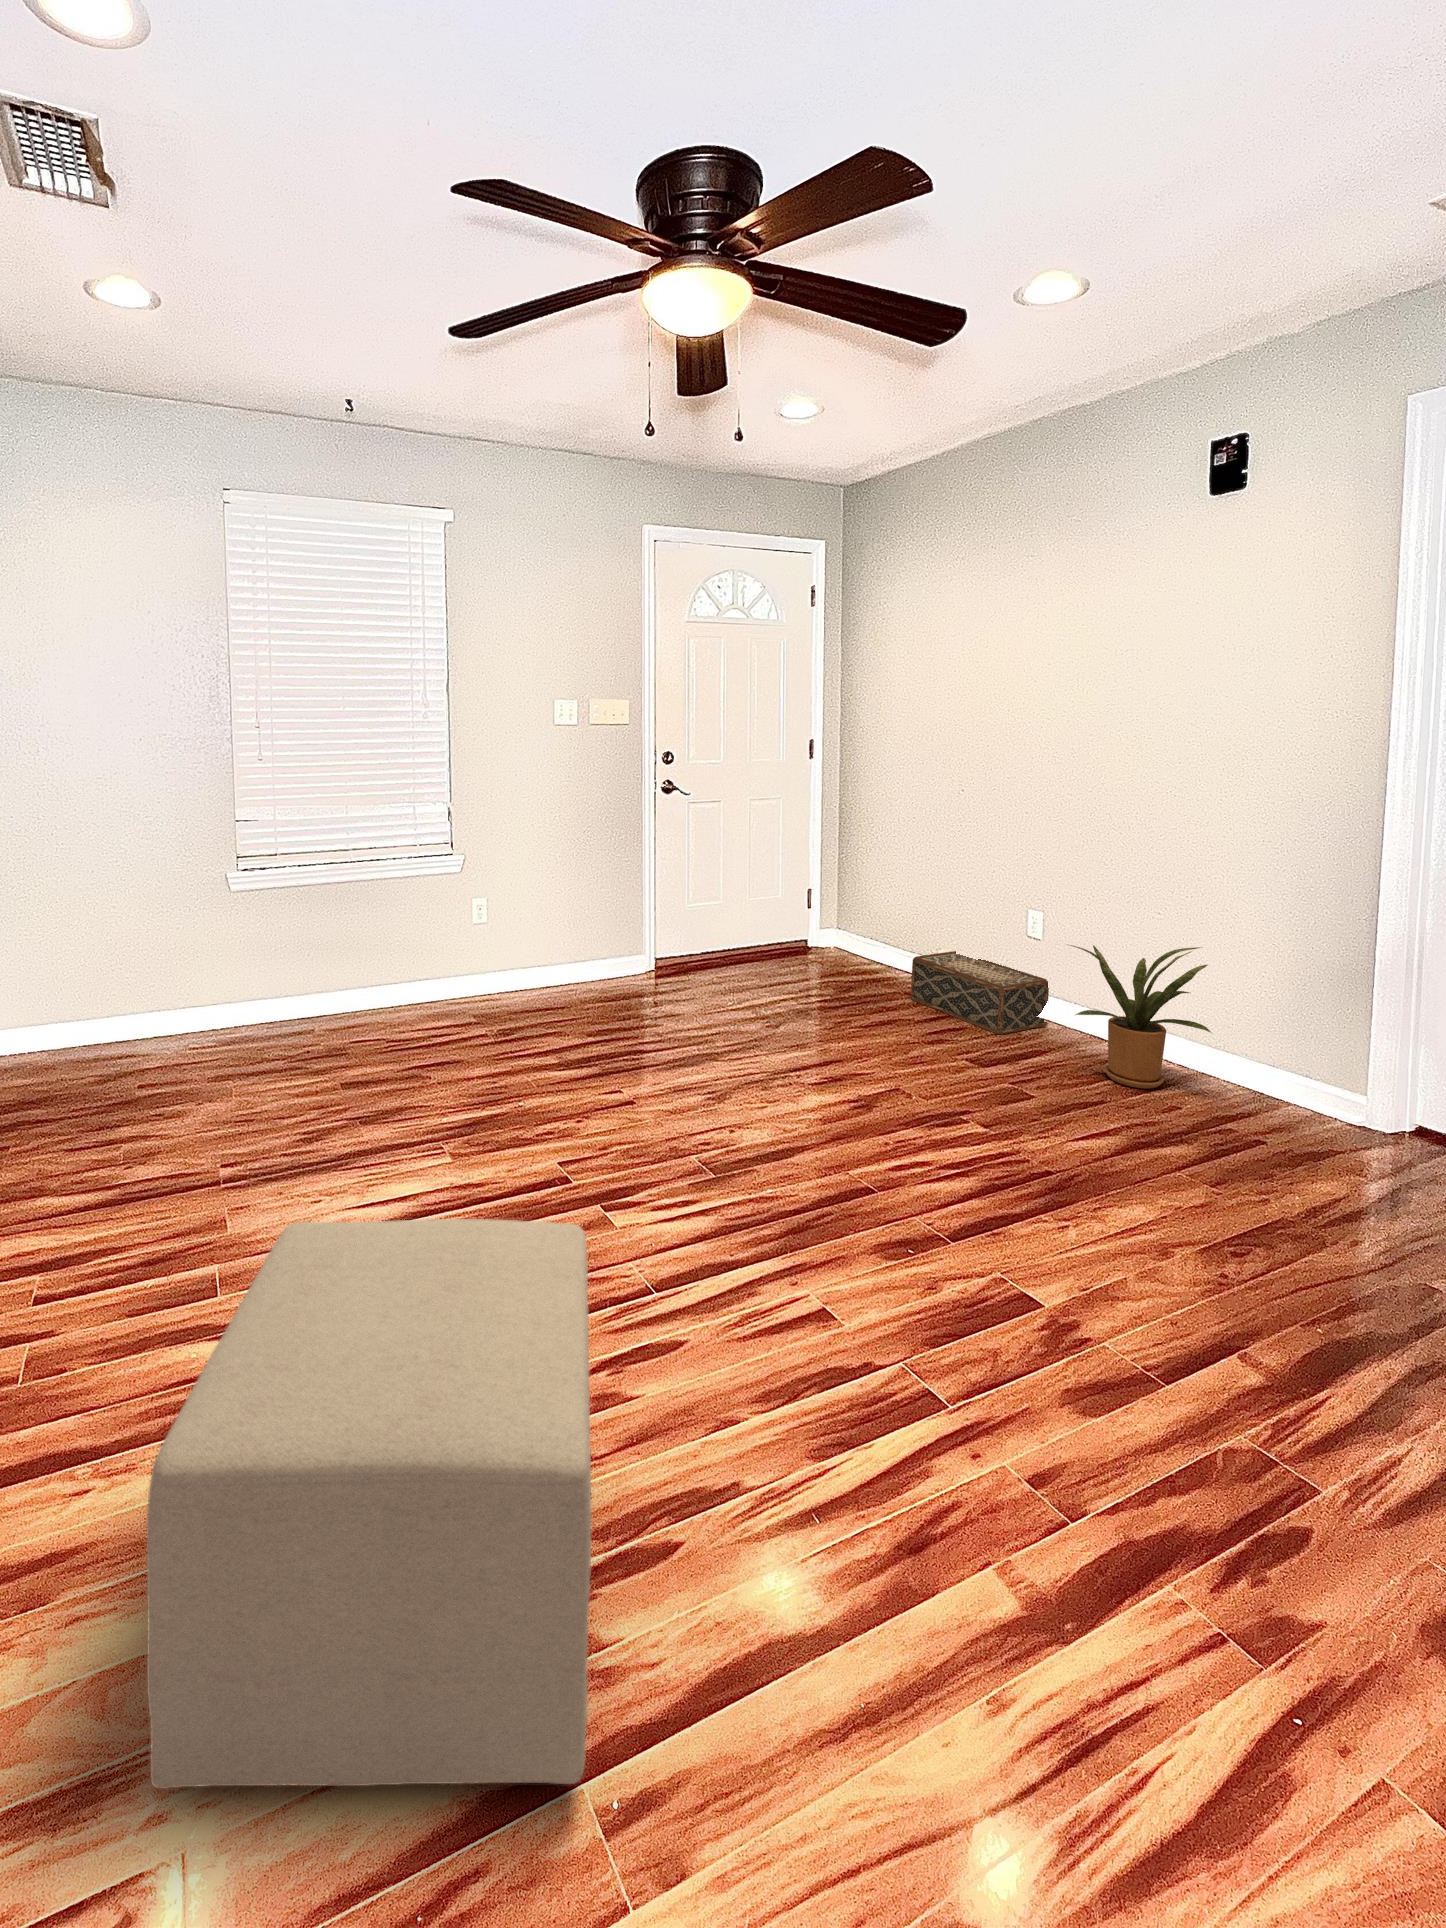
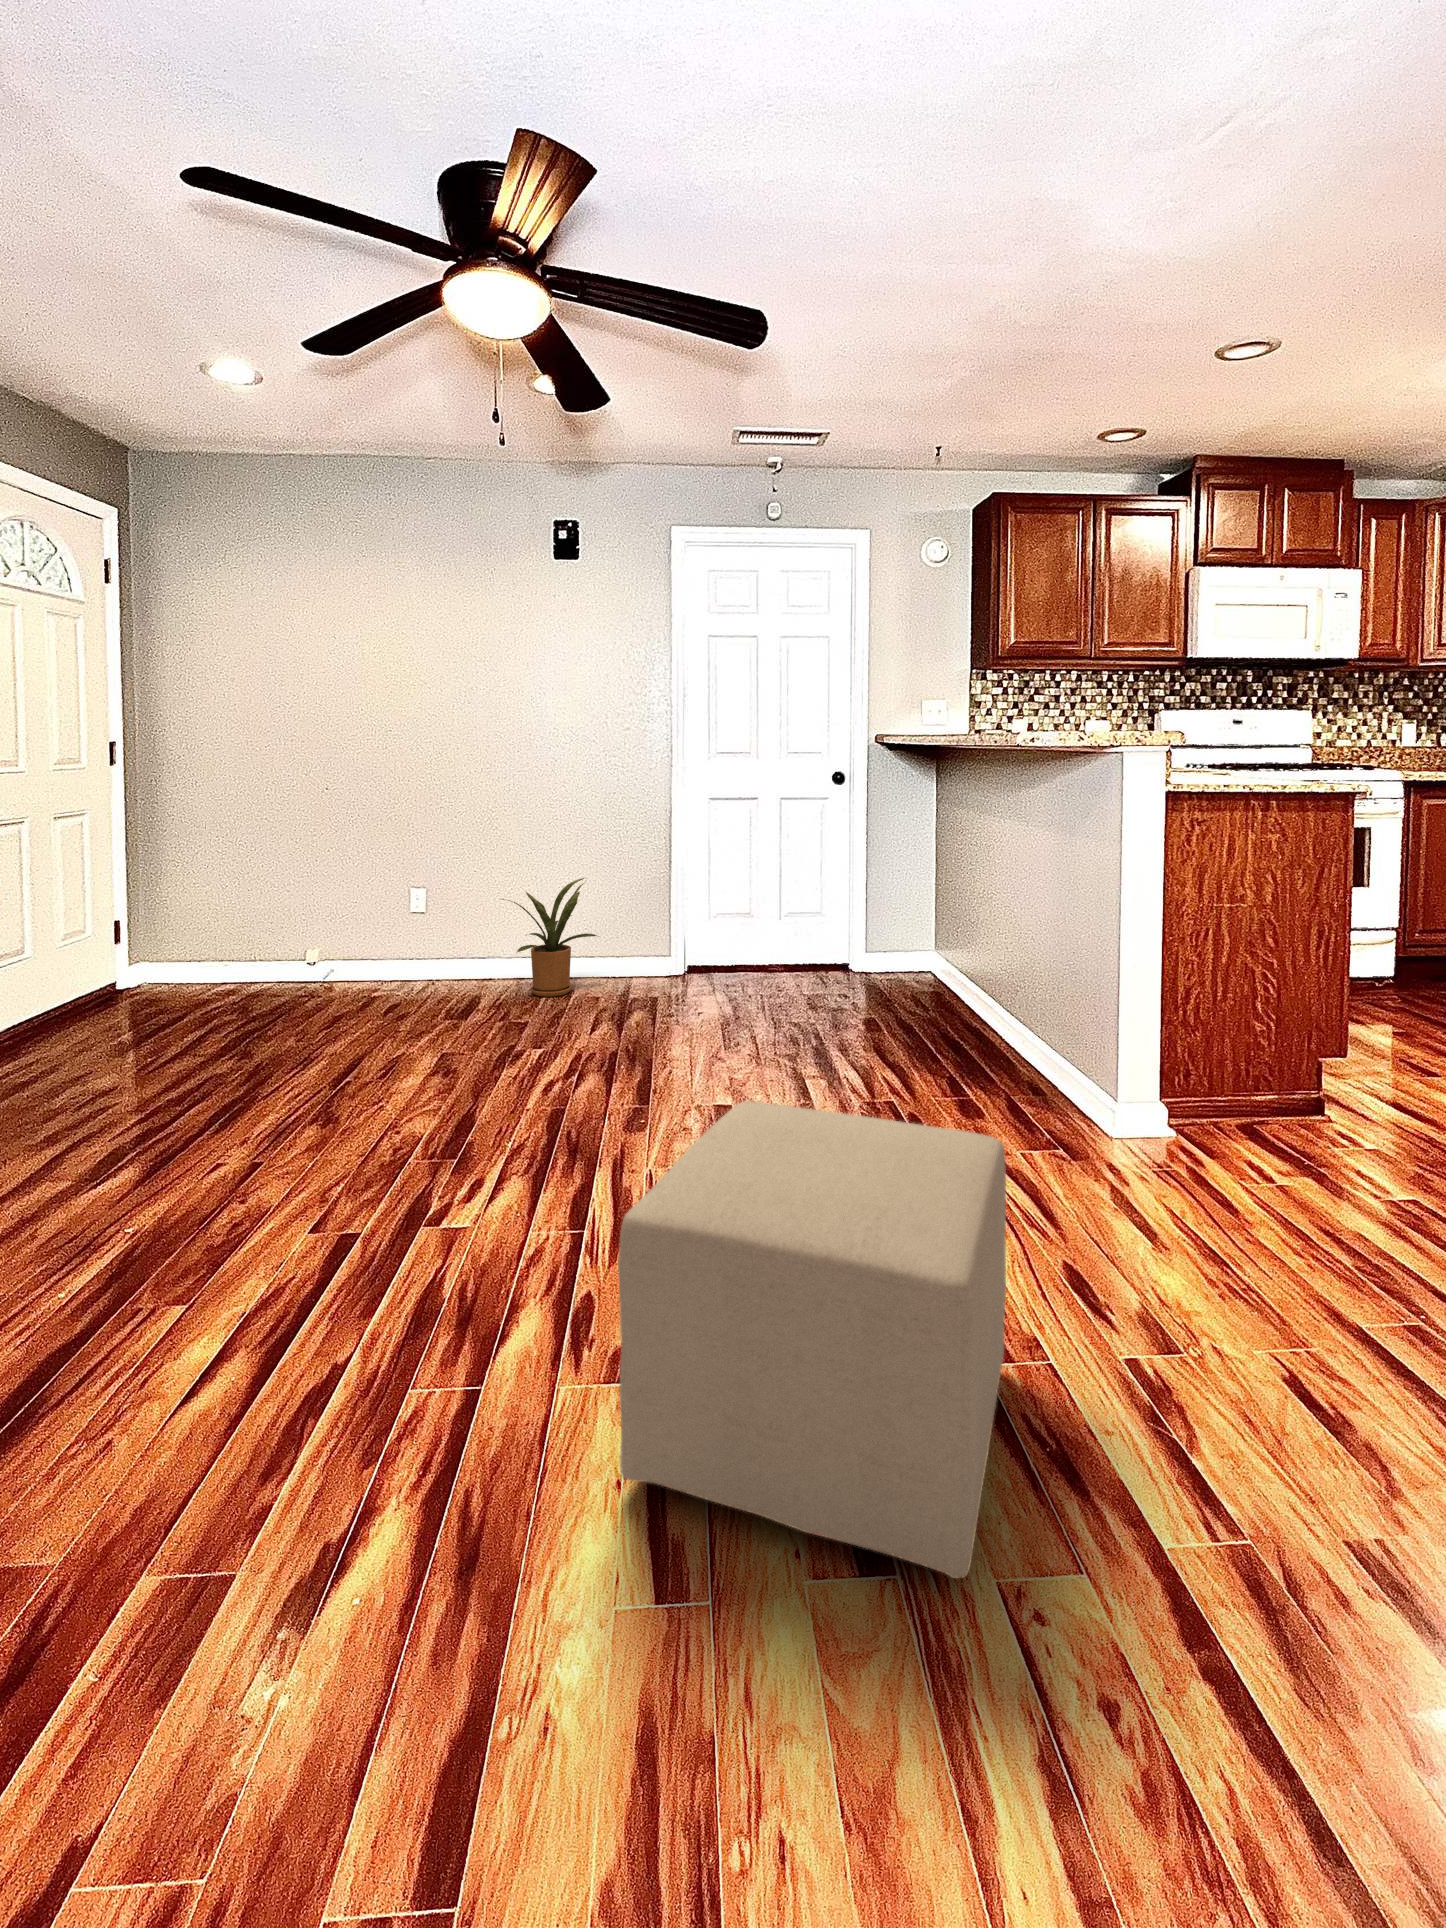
woven basket: present [911,951,1049,1034] -> none [318,942,447,1001]

